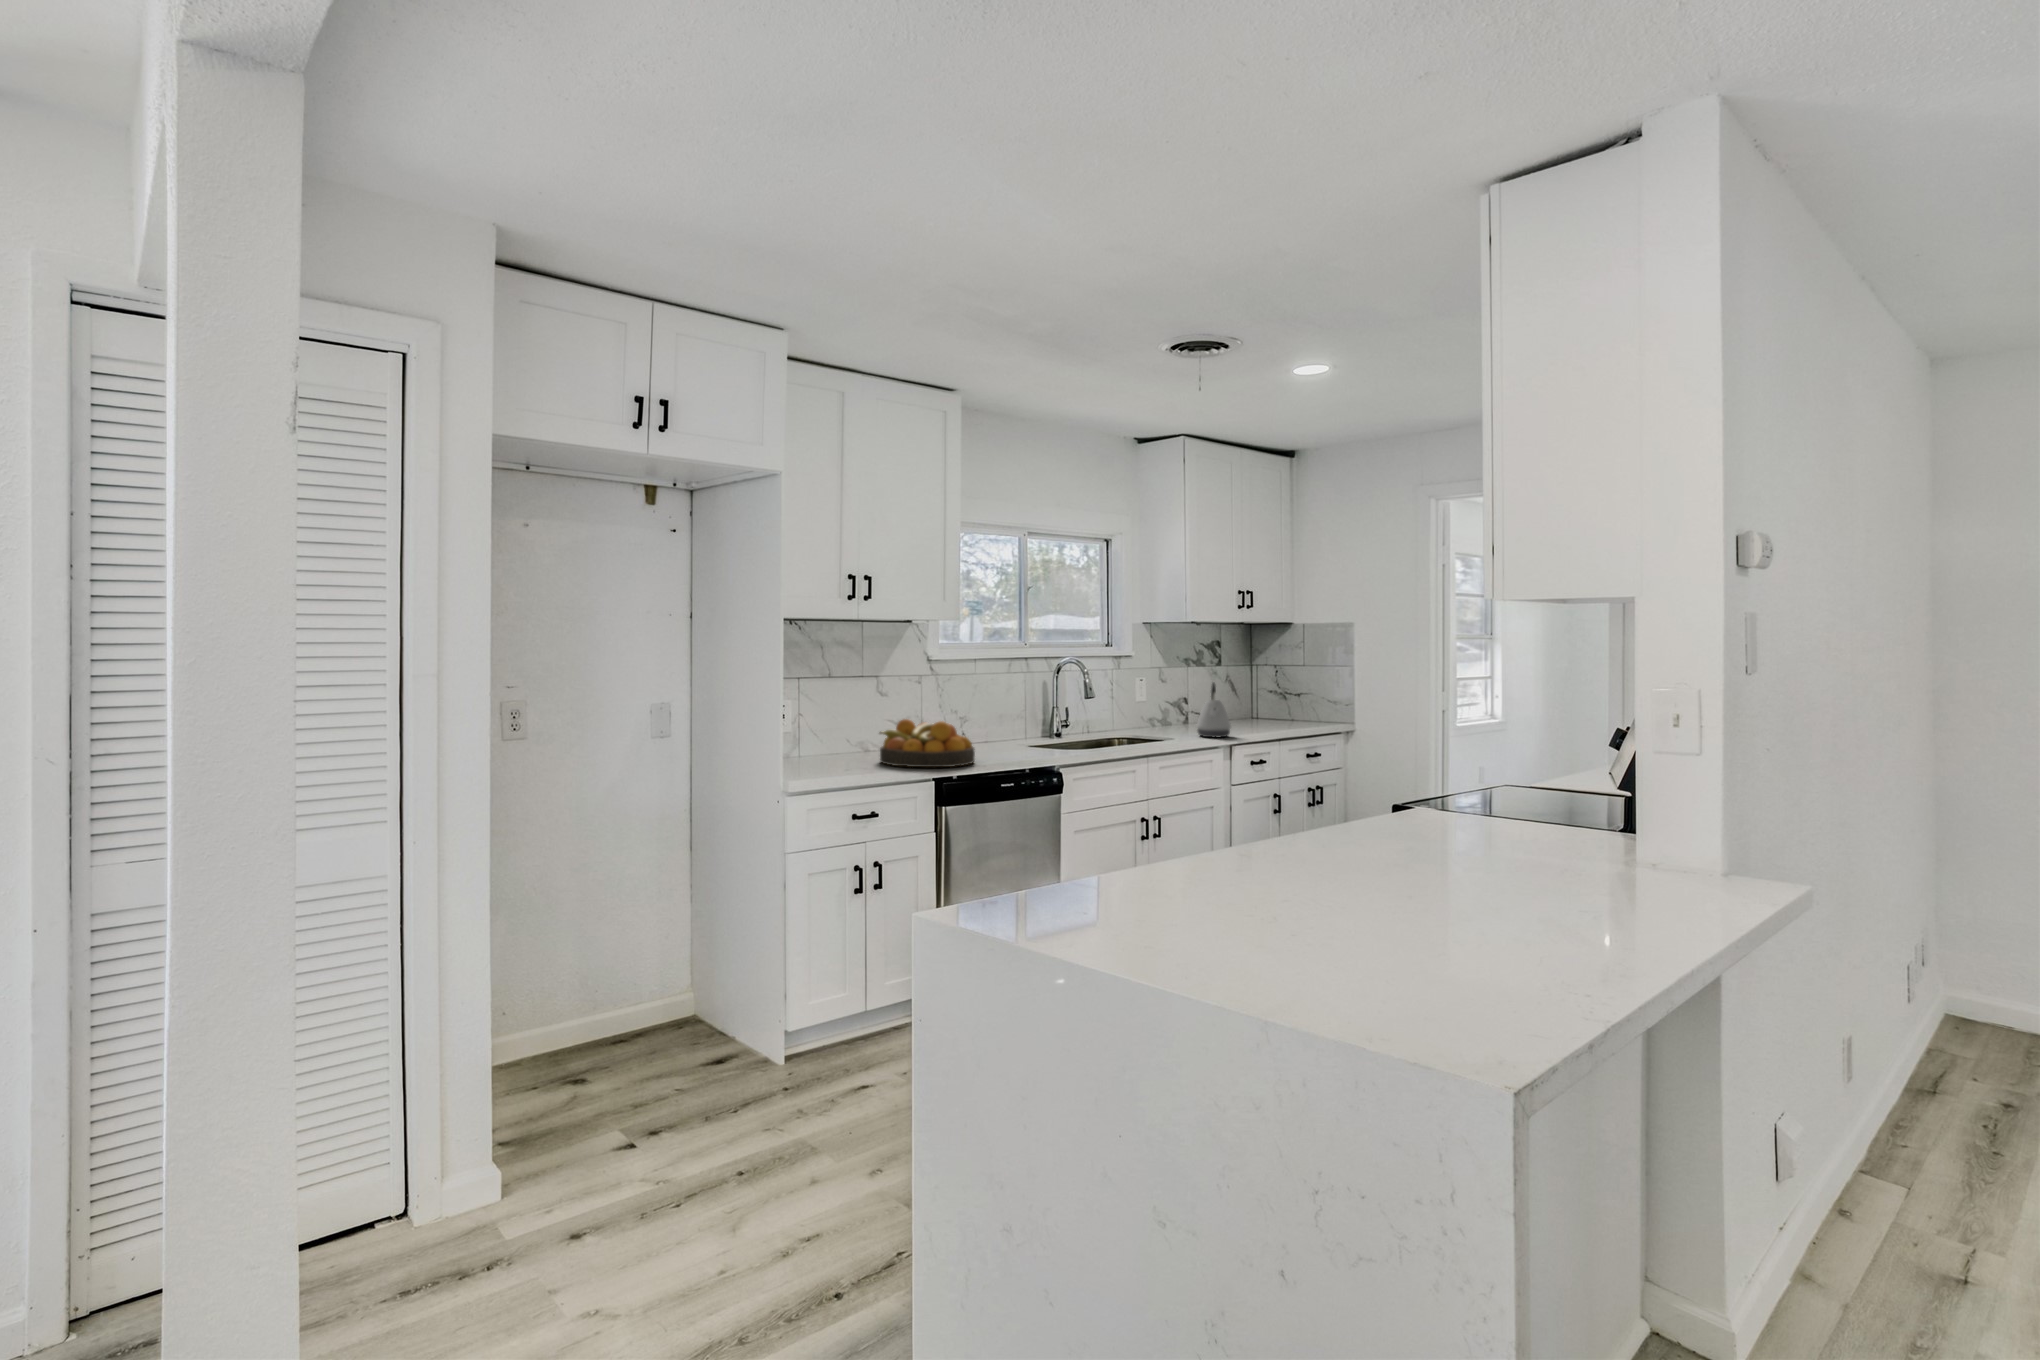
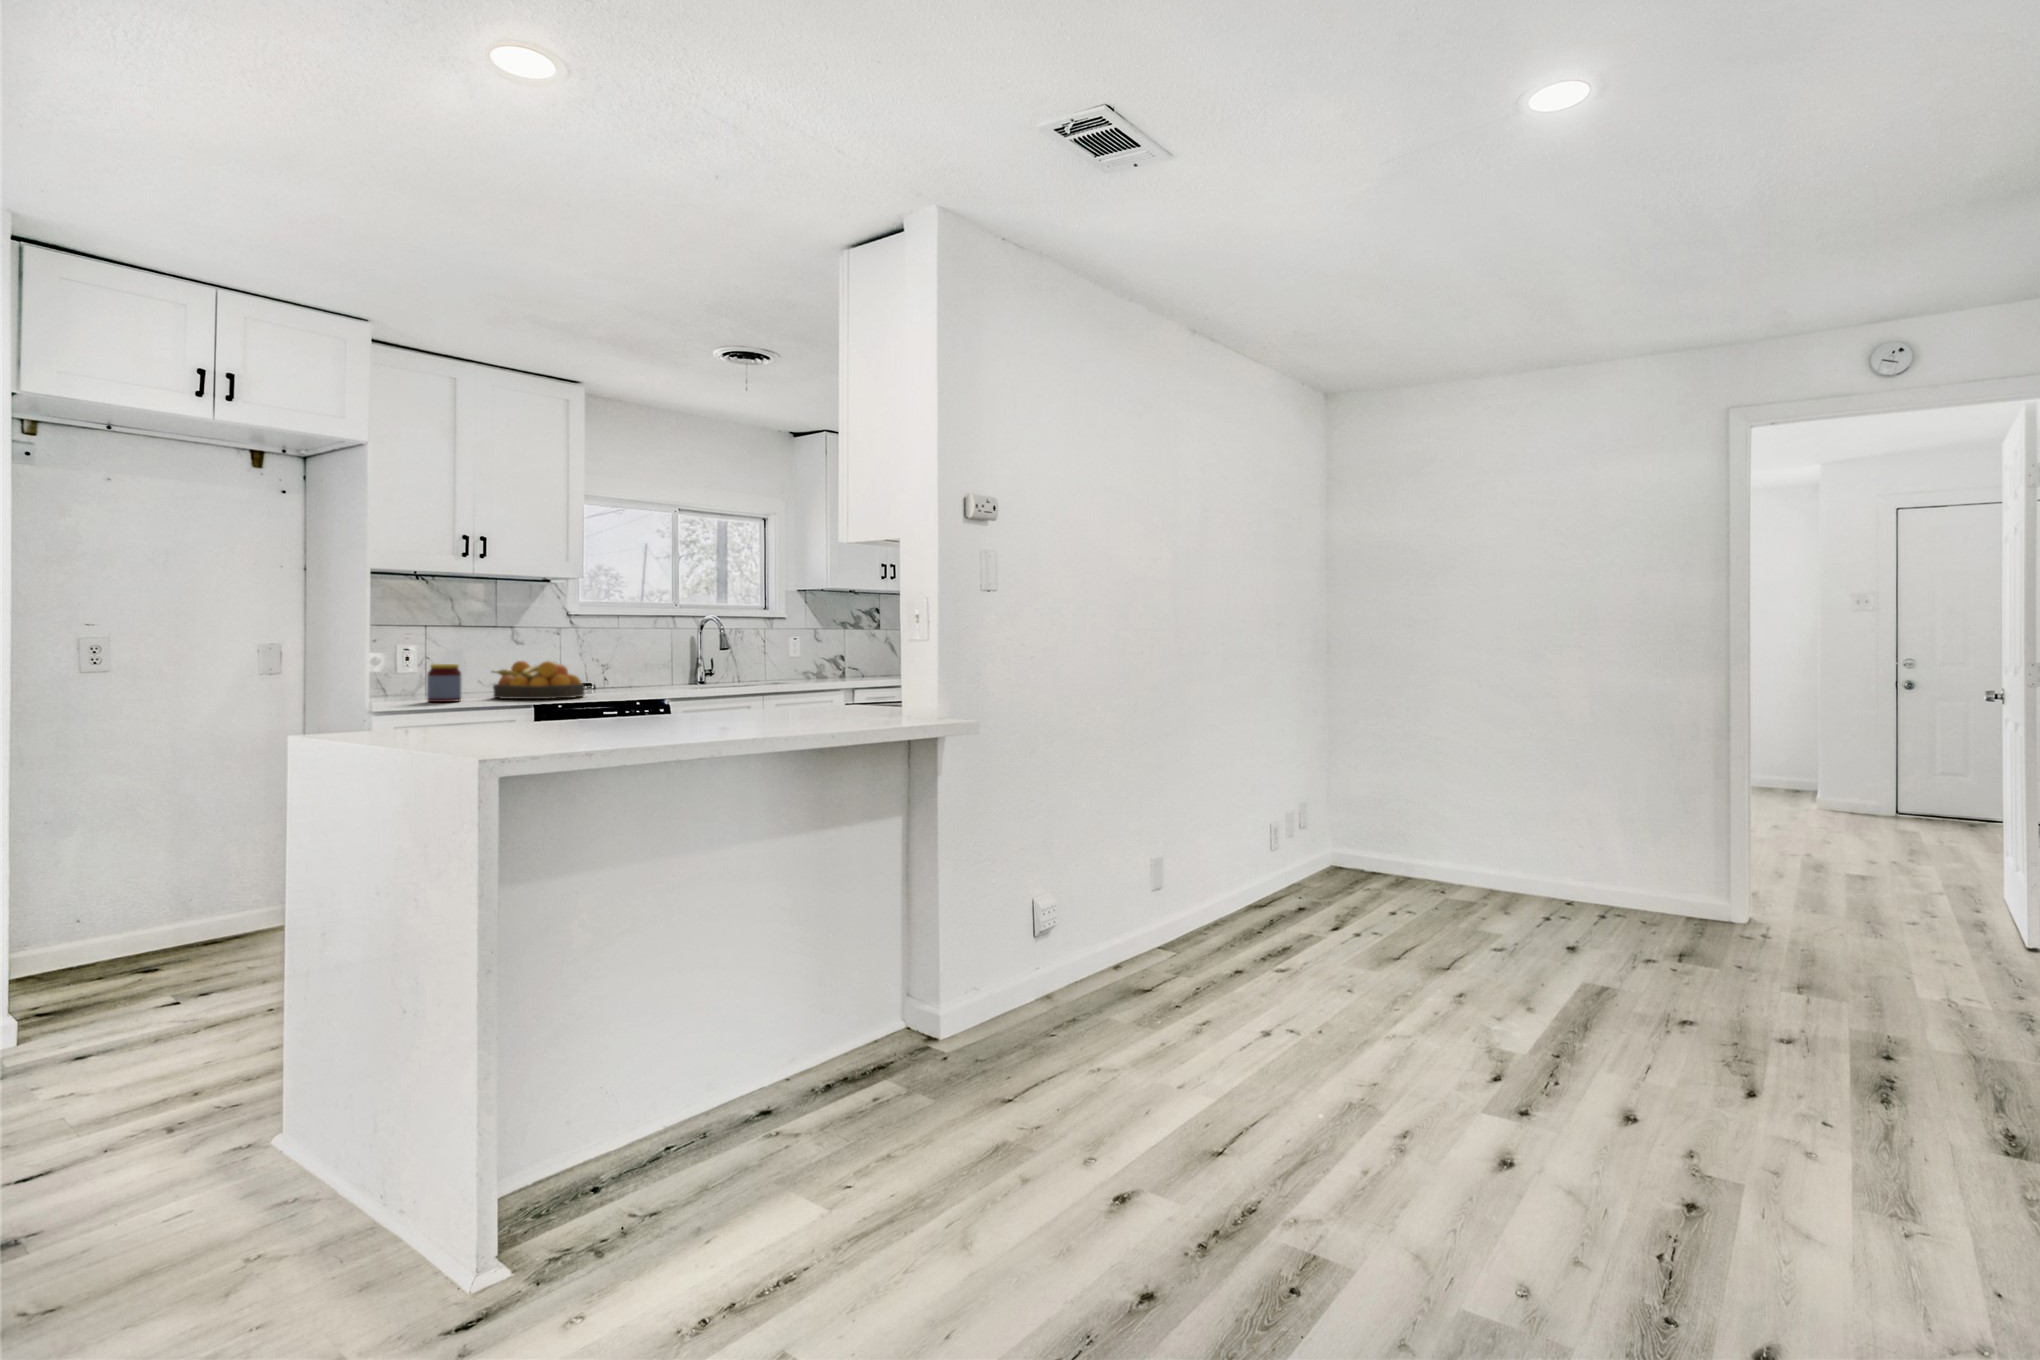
kettle: present [1196,683,1231,737] -> none [830,639,859,684]
jar: none [824,726,857,772] -> present [427,664,461,702]

